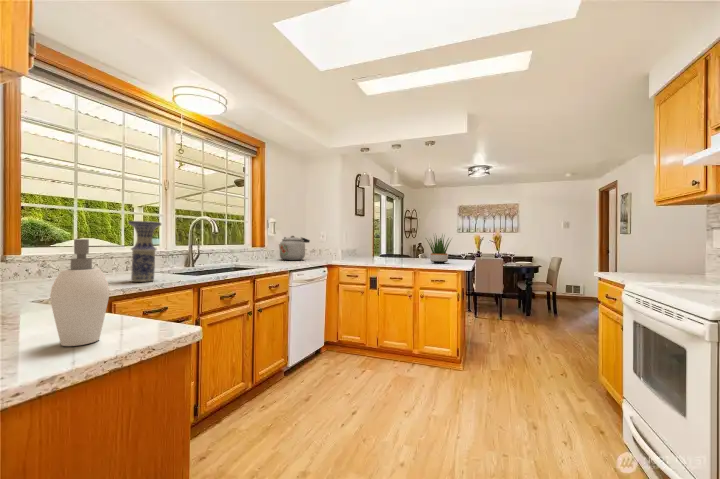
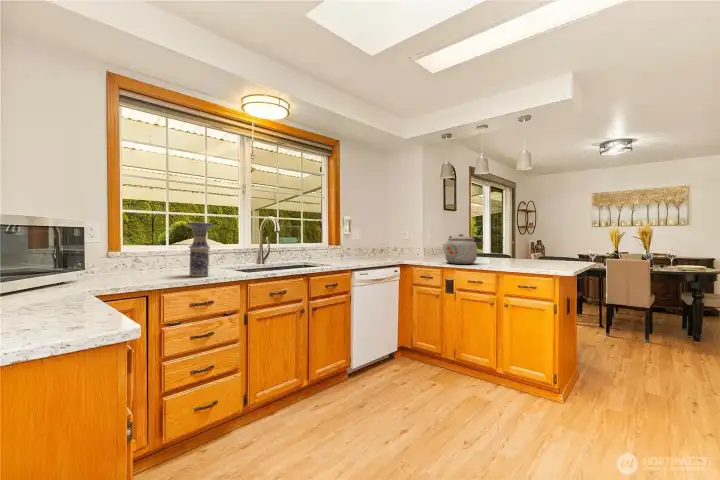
potted plant: present [427,235,451,263] -> none [515,228,556,266]
kettle: present [279,236,310,260] -> present [443,234,482,264]
soap dispenser: present [50,239,125,346] -> none [36,239,99,327]

